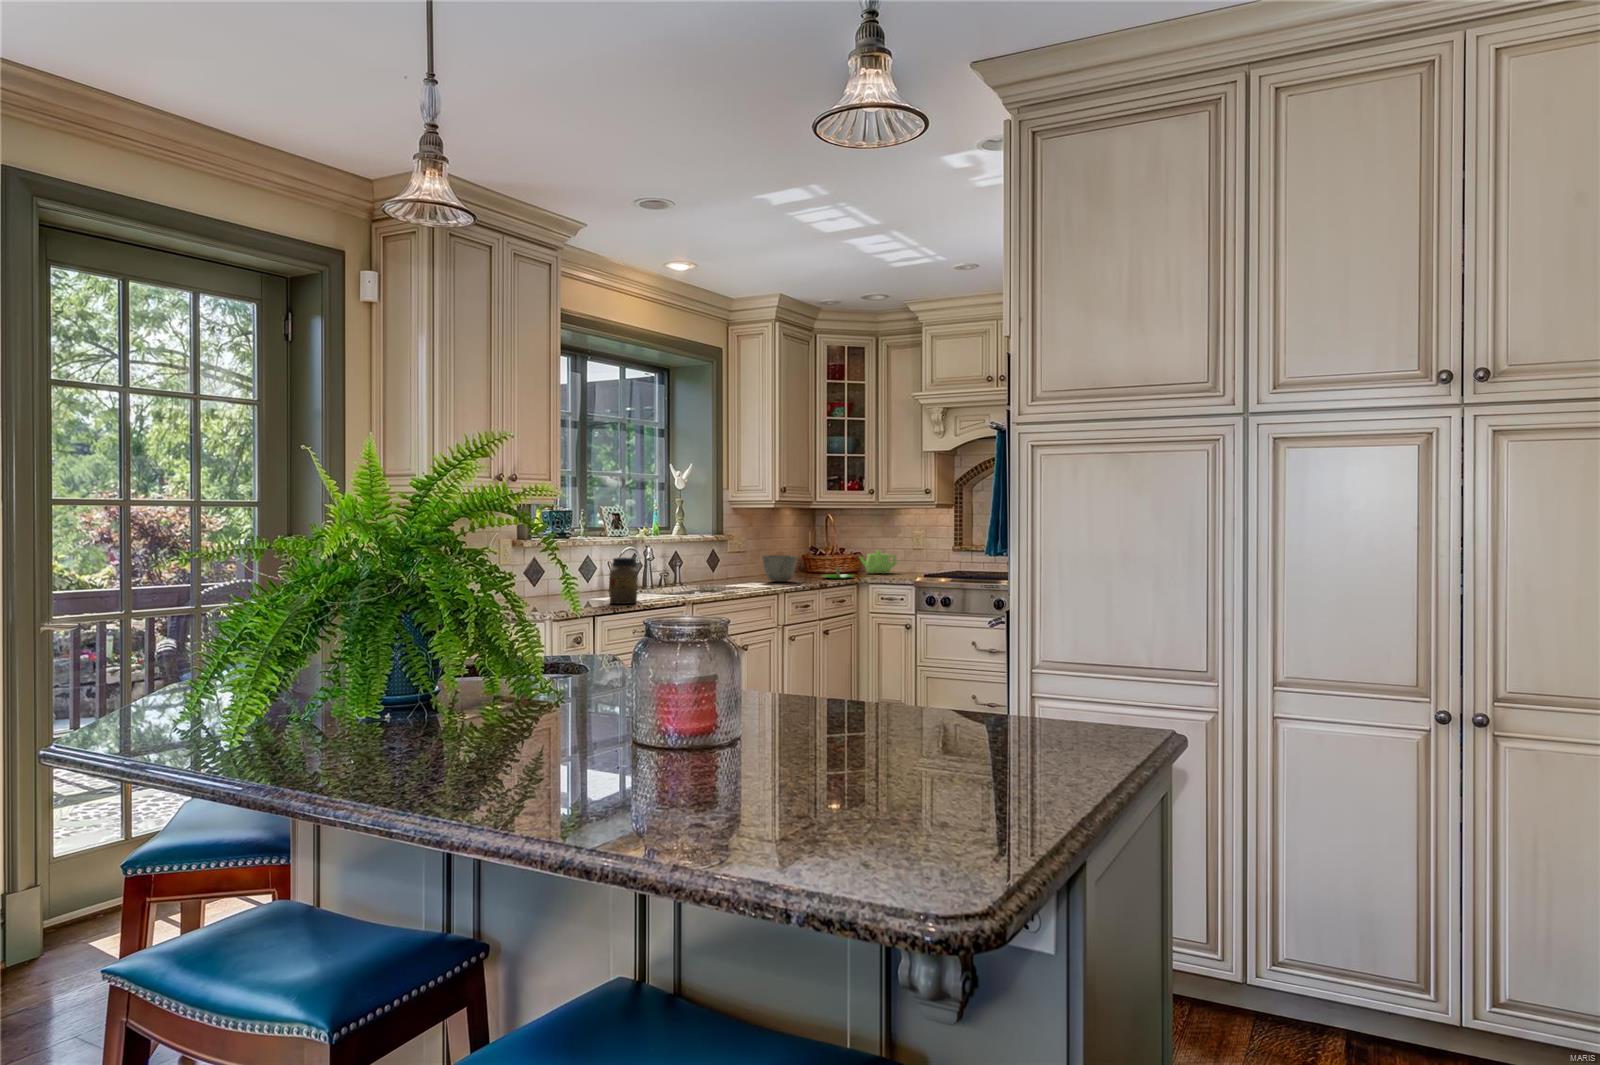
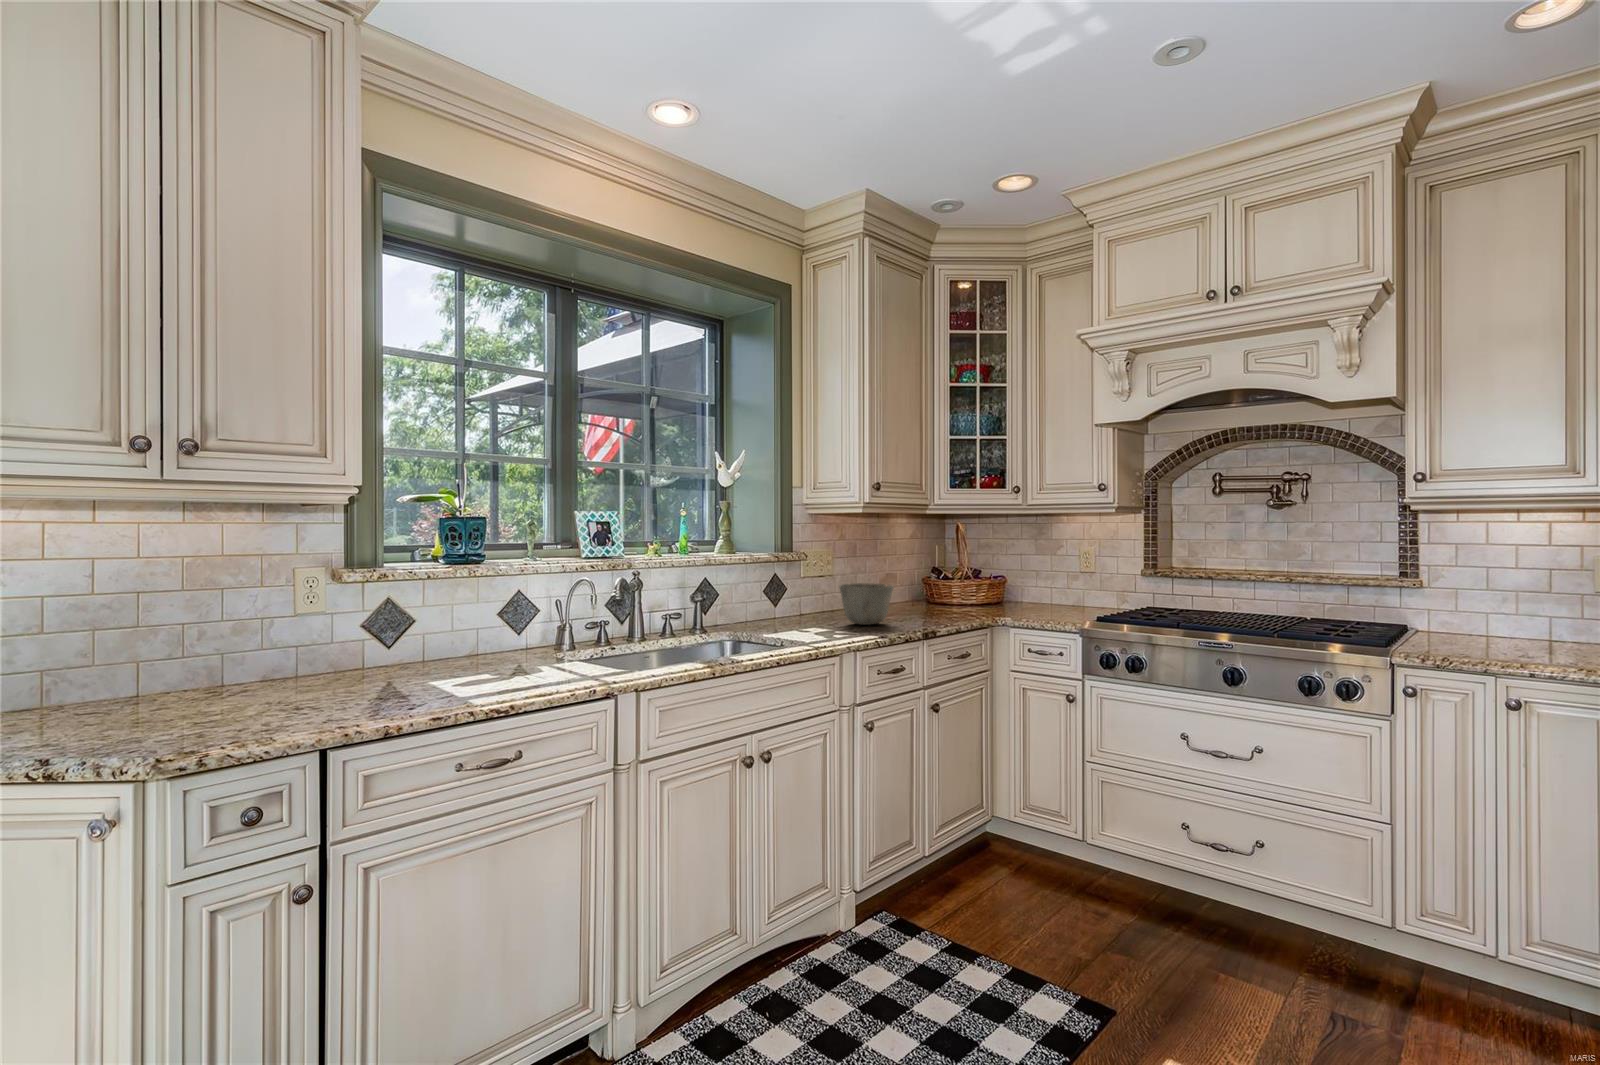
teapot: present [859,551,897,574] -> none [997,575,1055,609]
jar: present [609,557,638,604] -> none [457,606,523,697]
candle: present [823,558,853,579] -> none [935,585,986,620]

